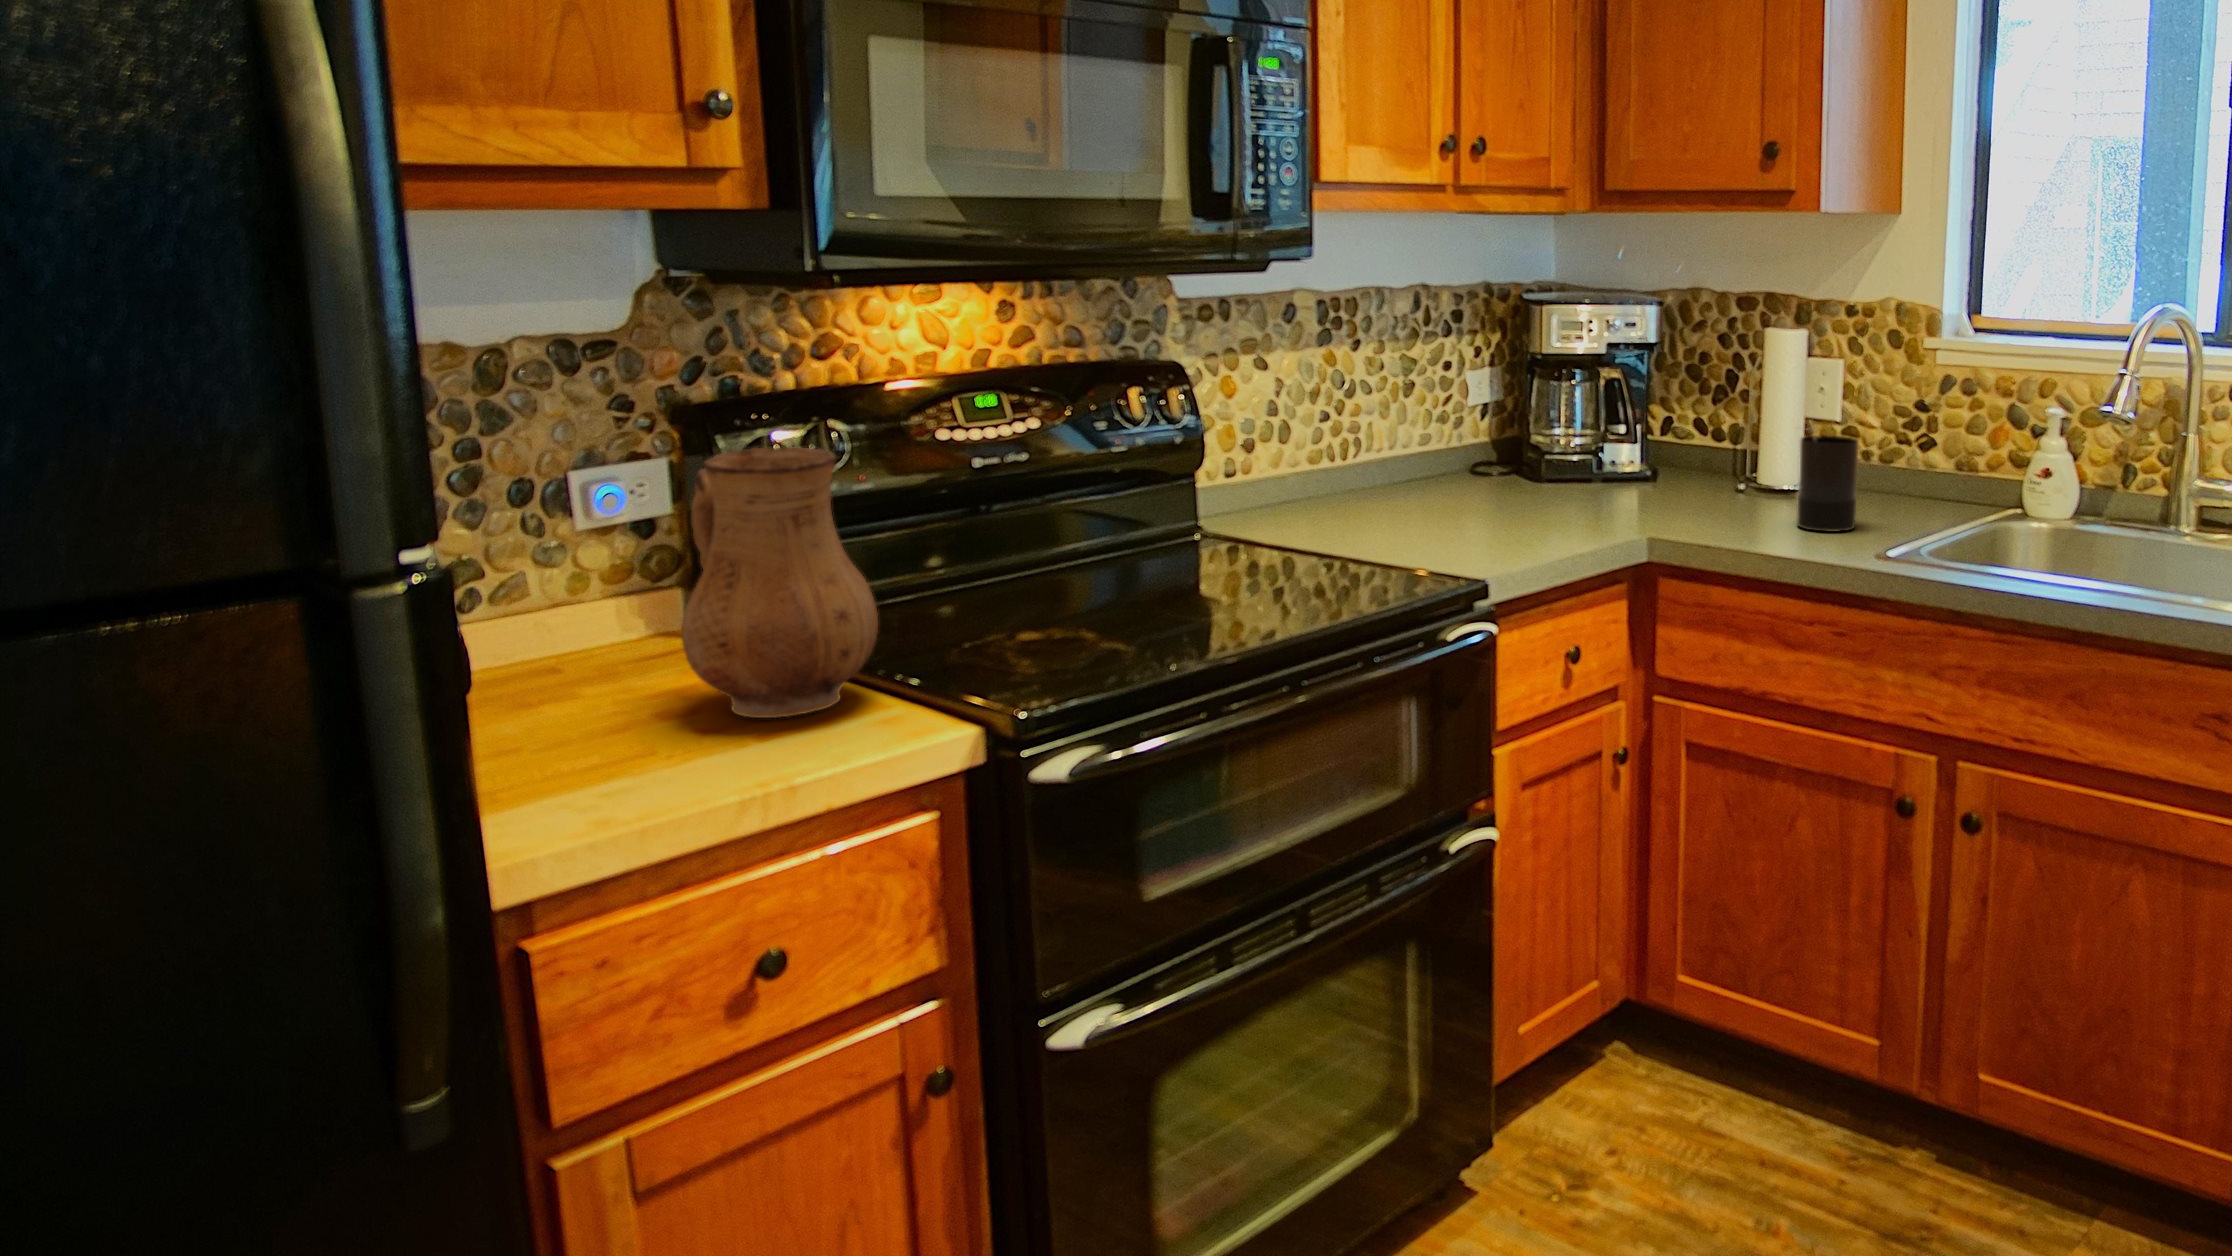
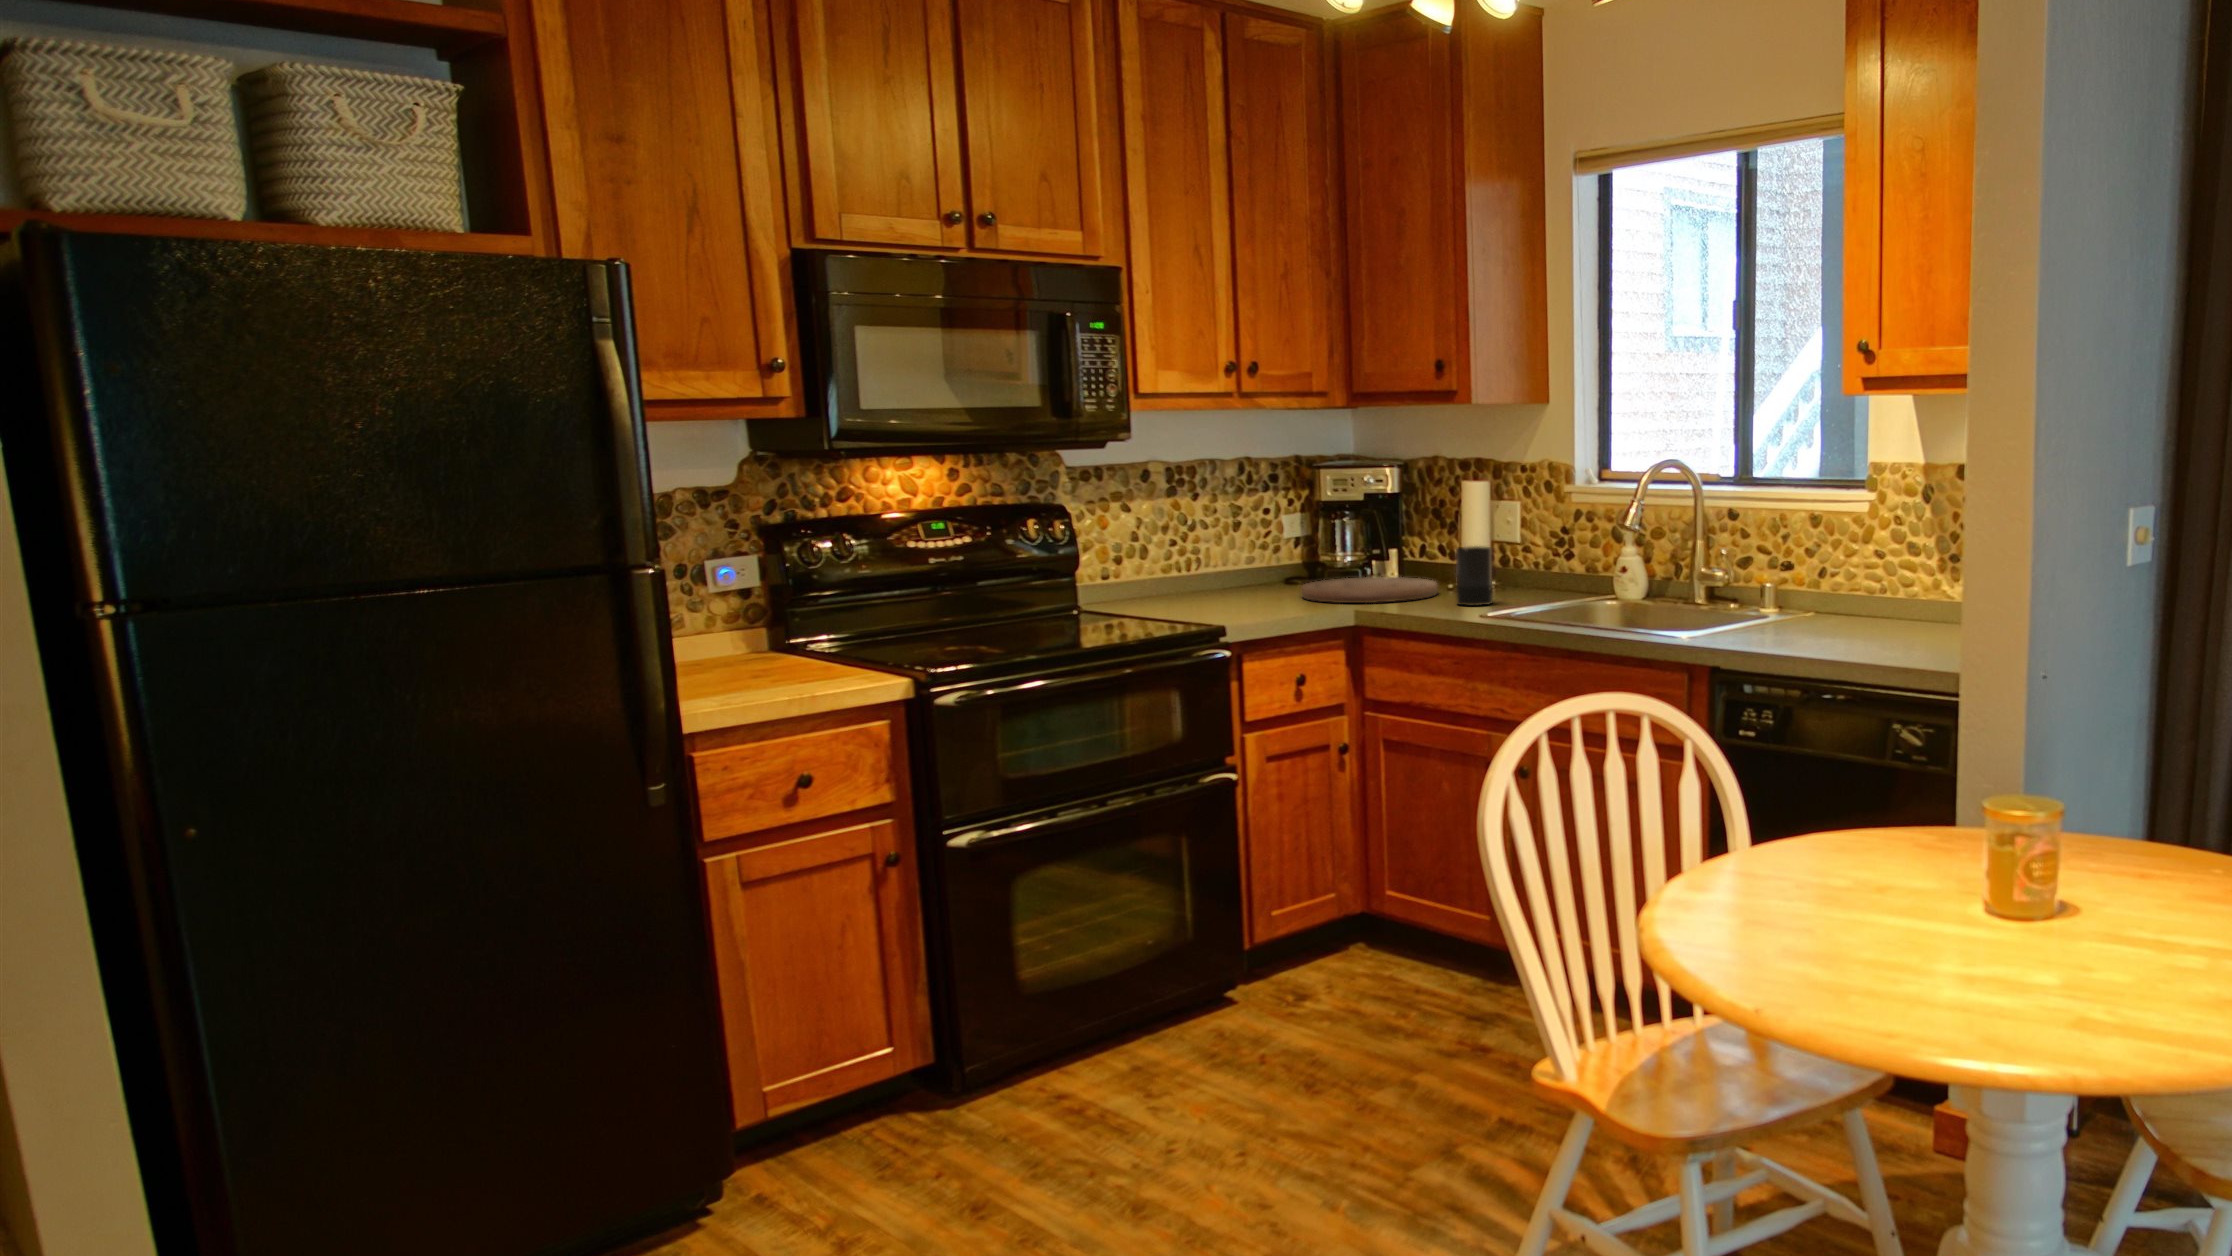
ceramic pitcher: present [681,447,878,718] -> none [763,540,863,676]
cutting board: none [1530,470,1739,521] -> present [1302,577,1438,603]

